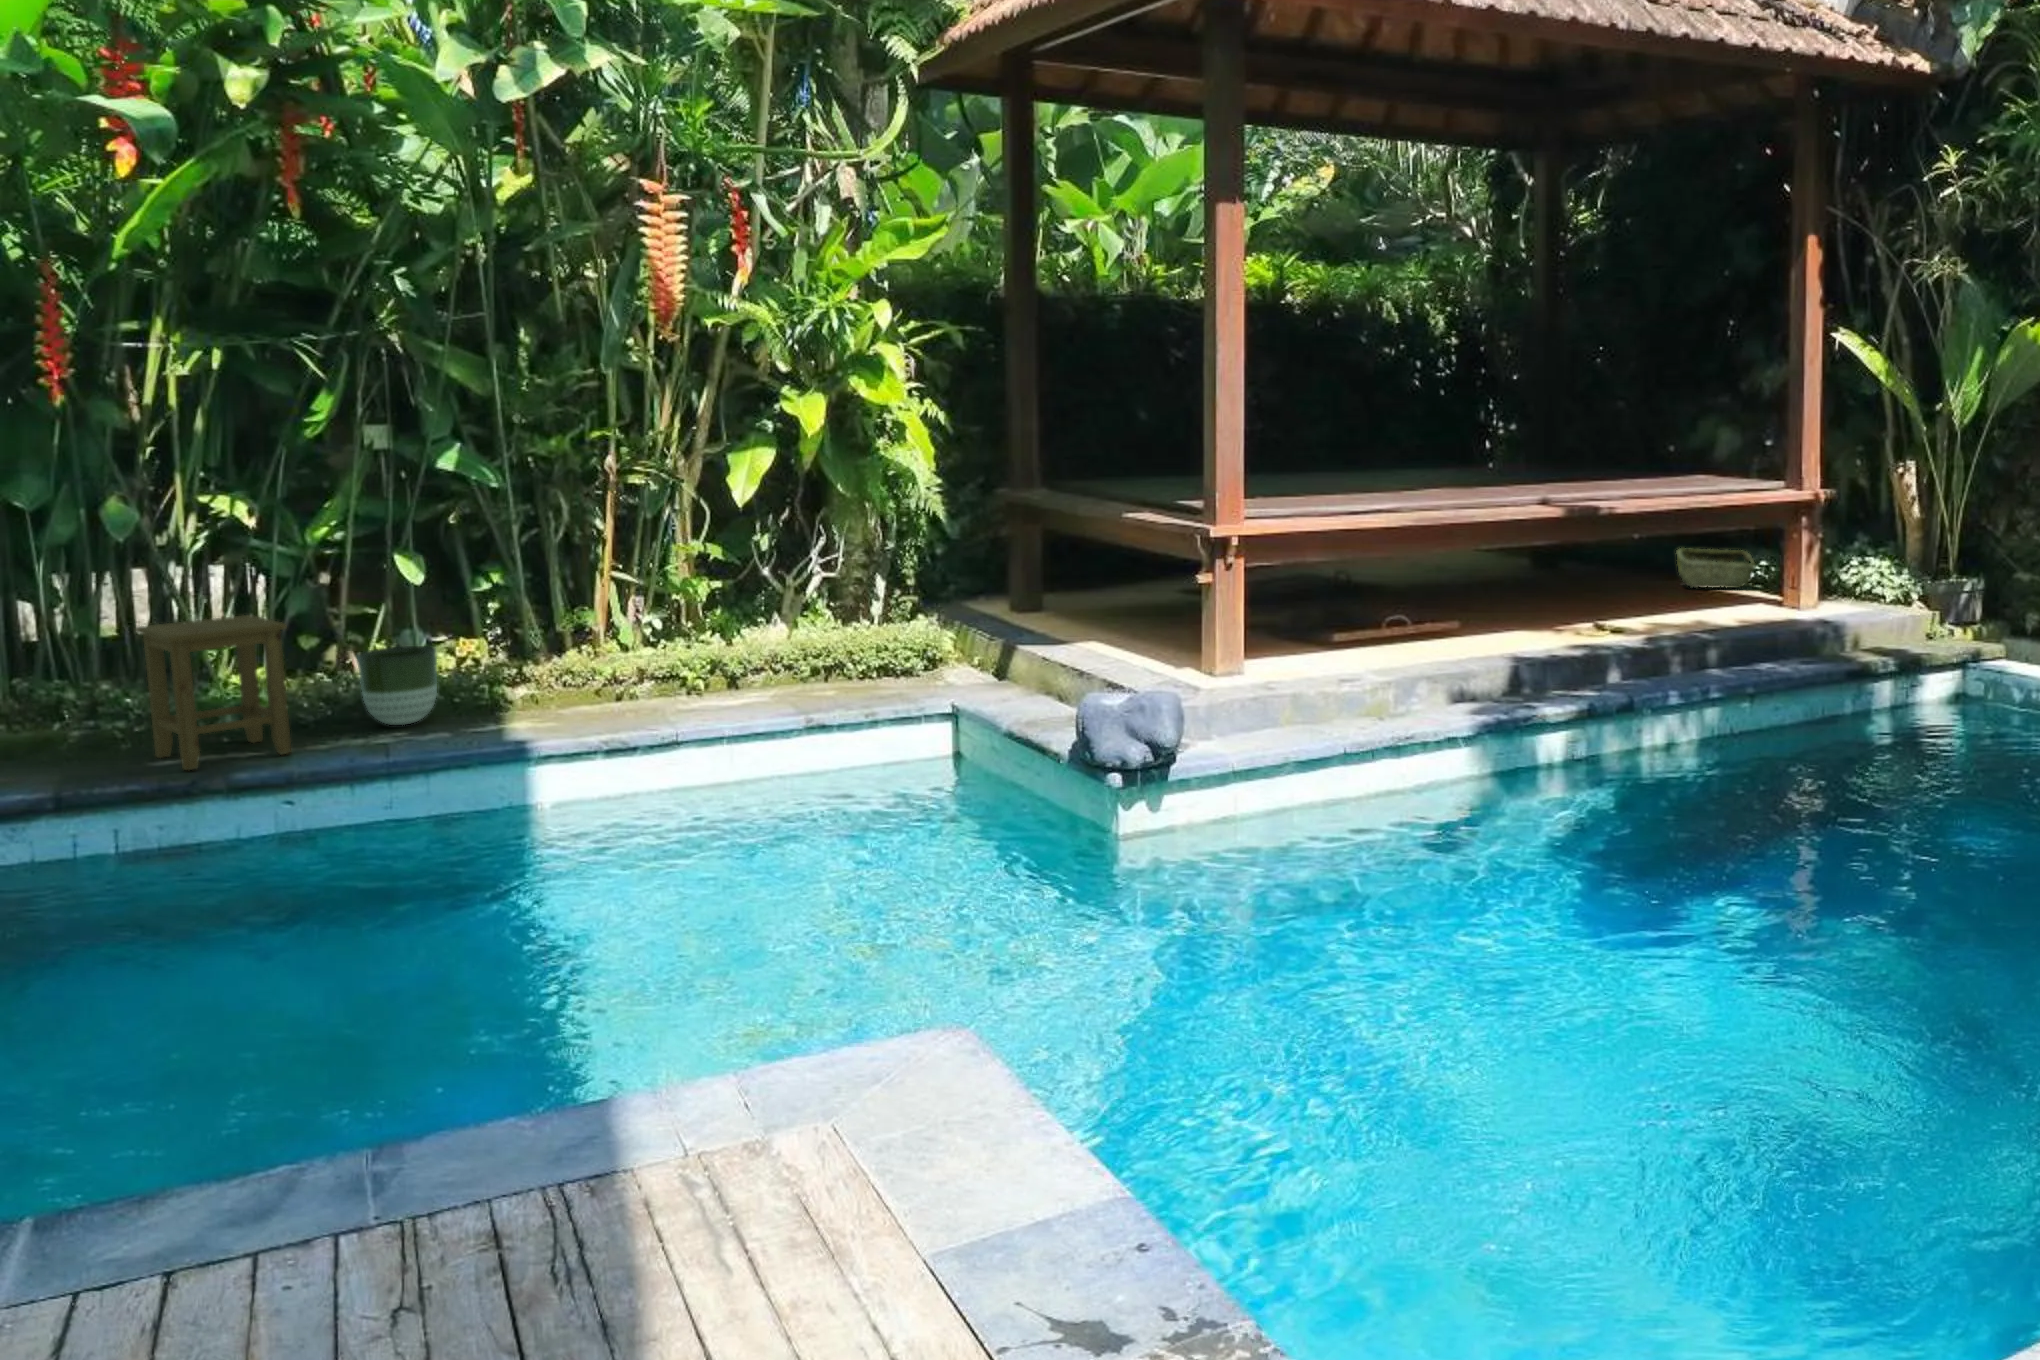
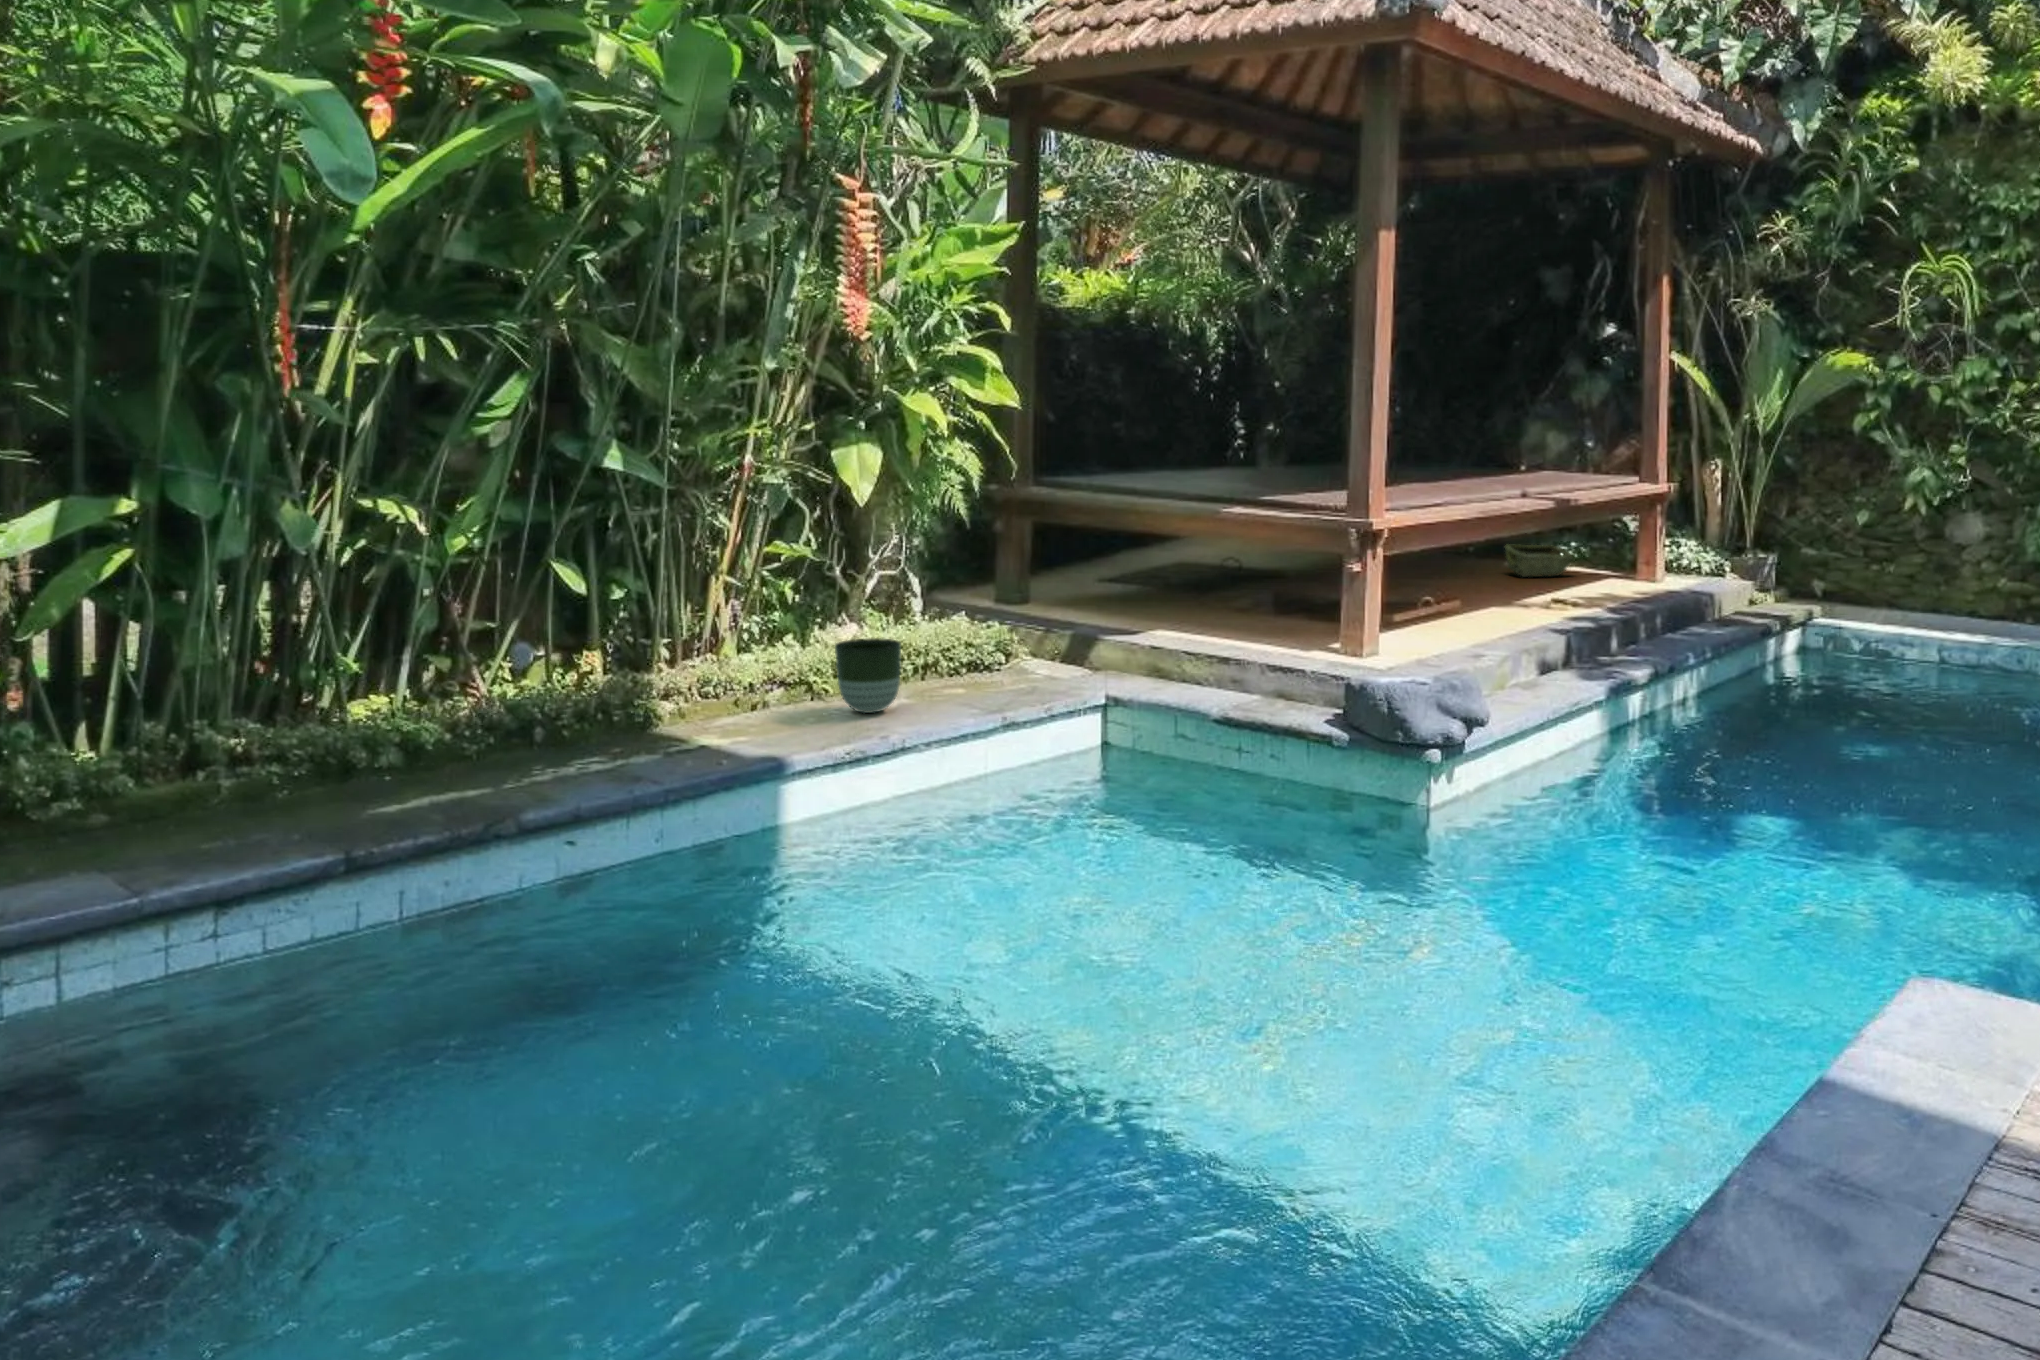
stool: present [136,615,292,770] -> none [390,625,564,793]
planter: present [357,646,437,725] -> present [835,638,901,713]

